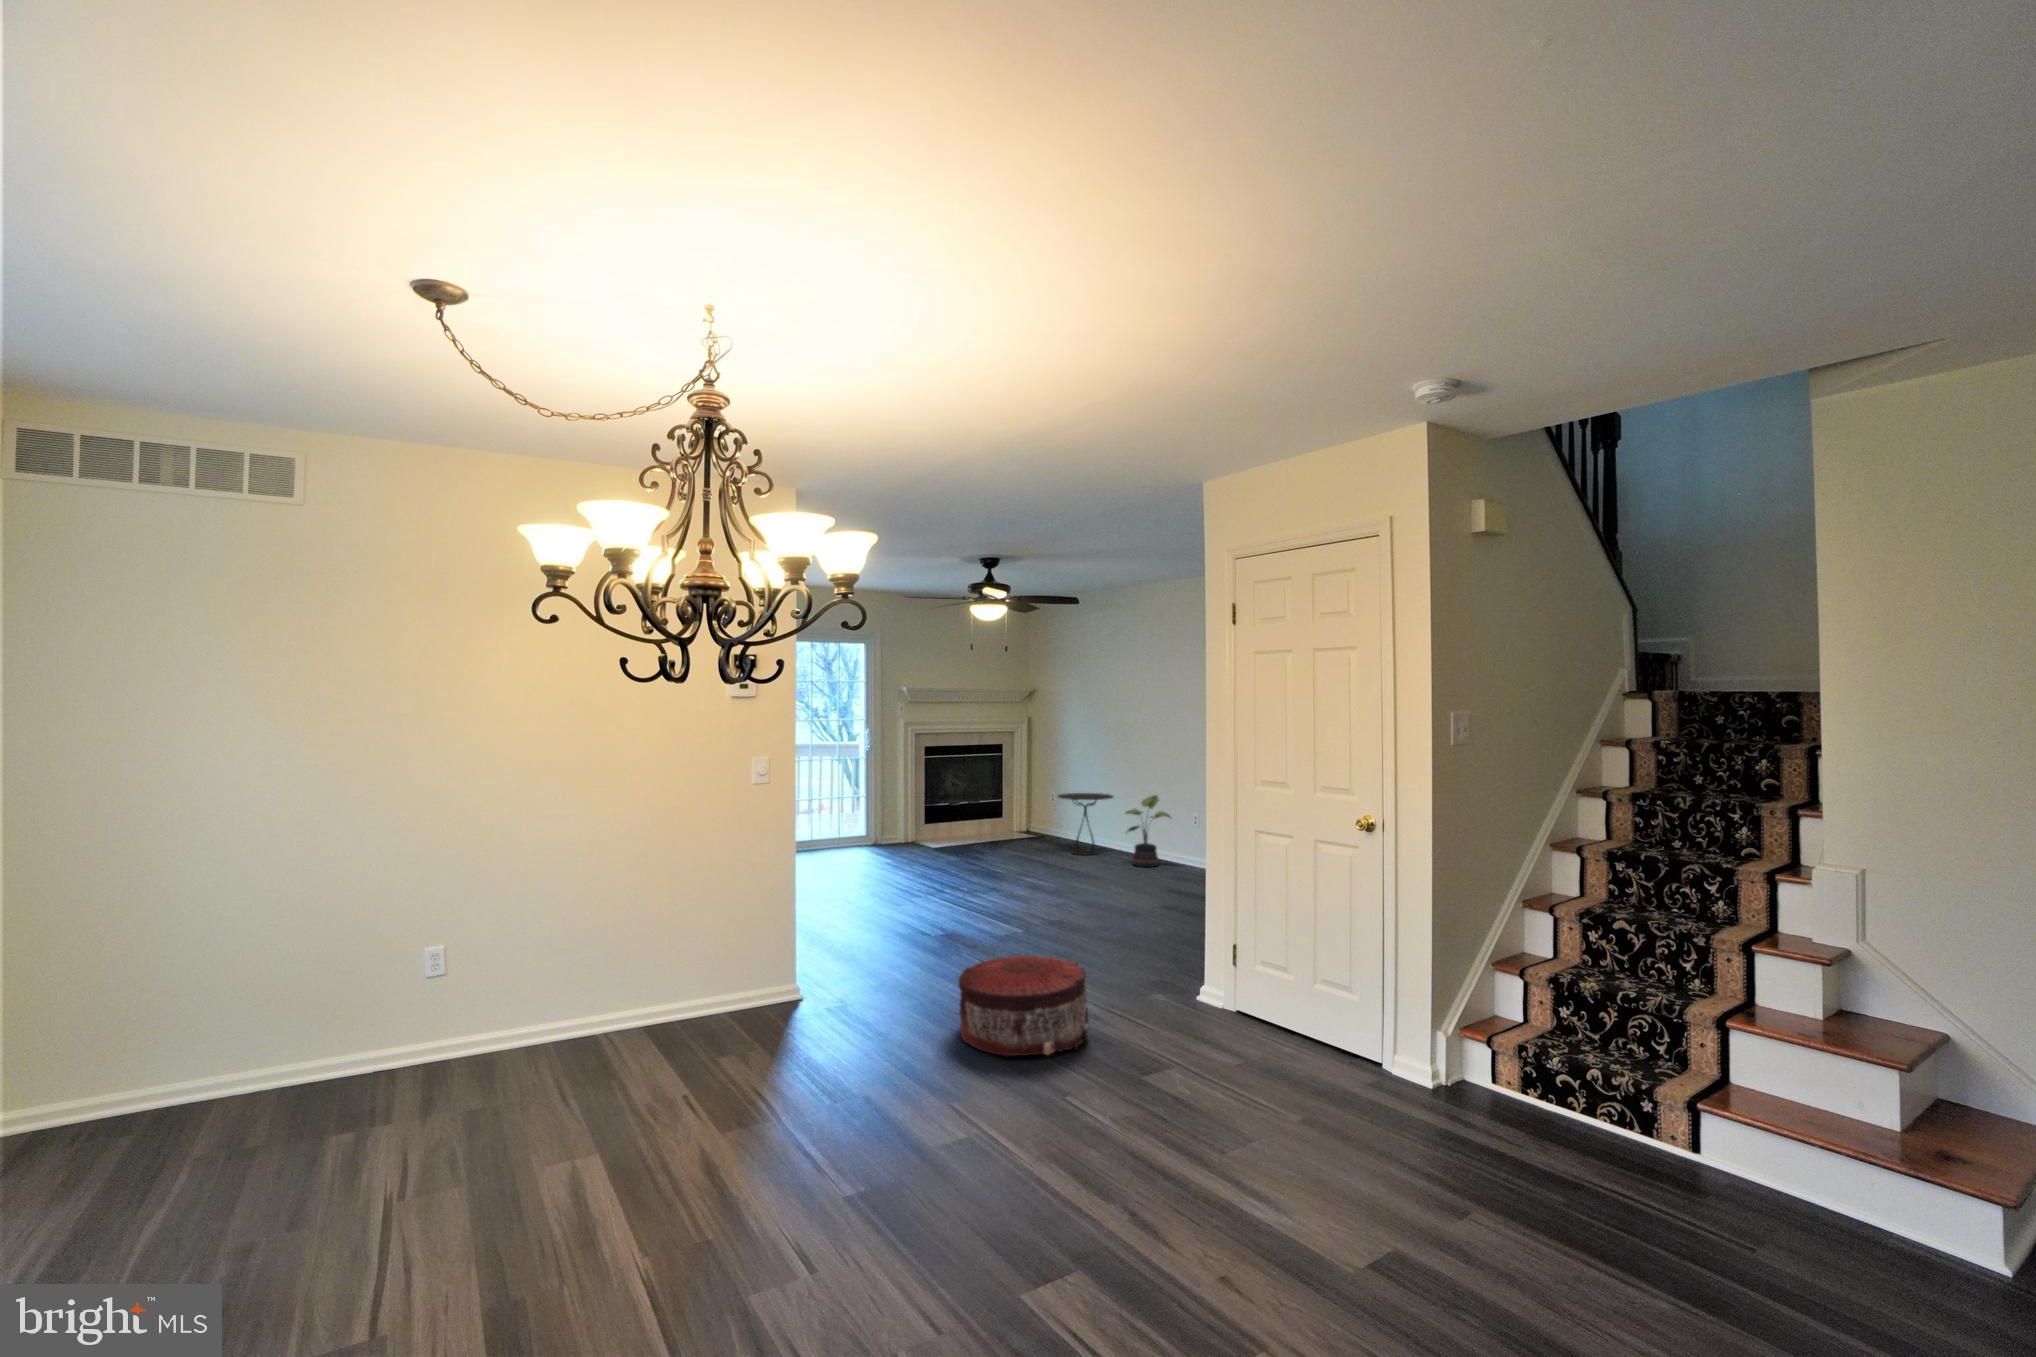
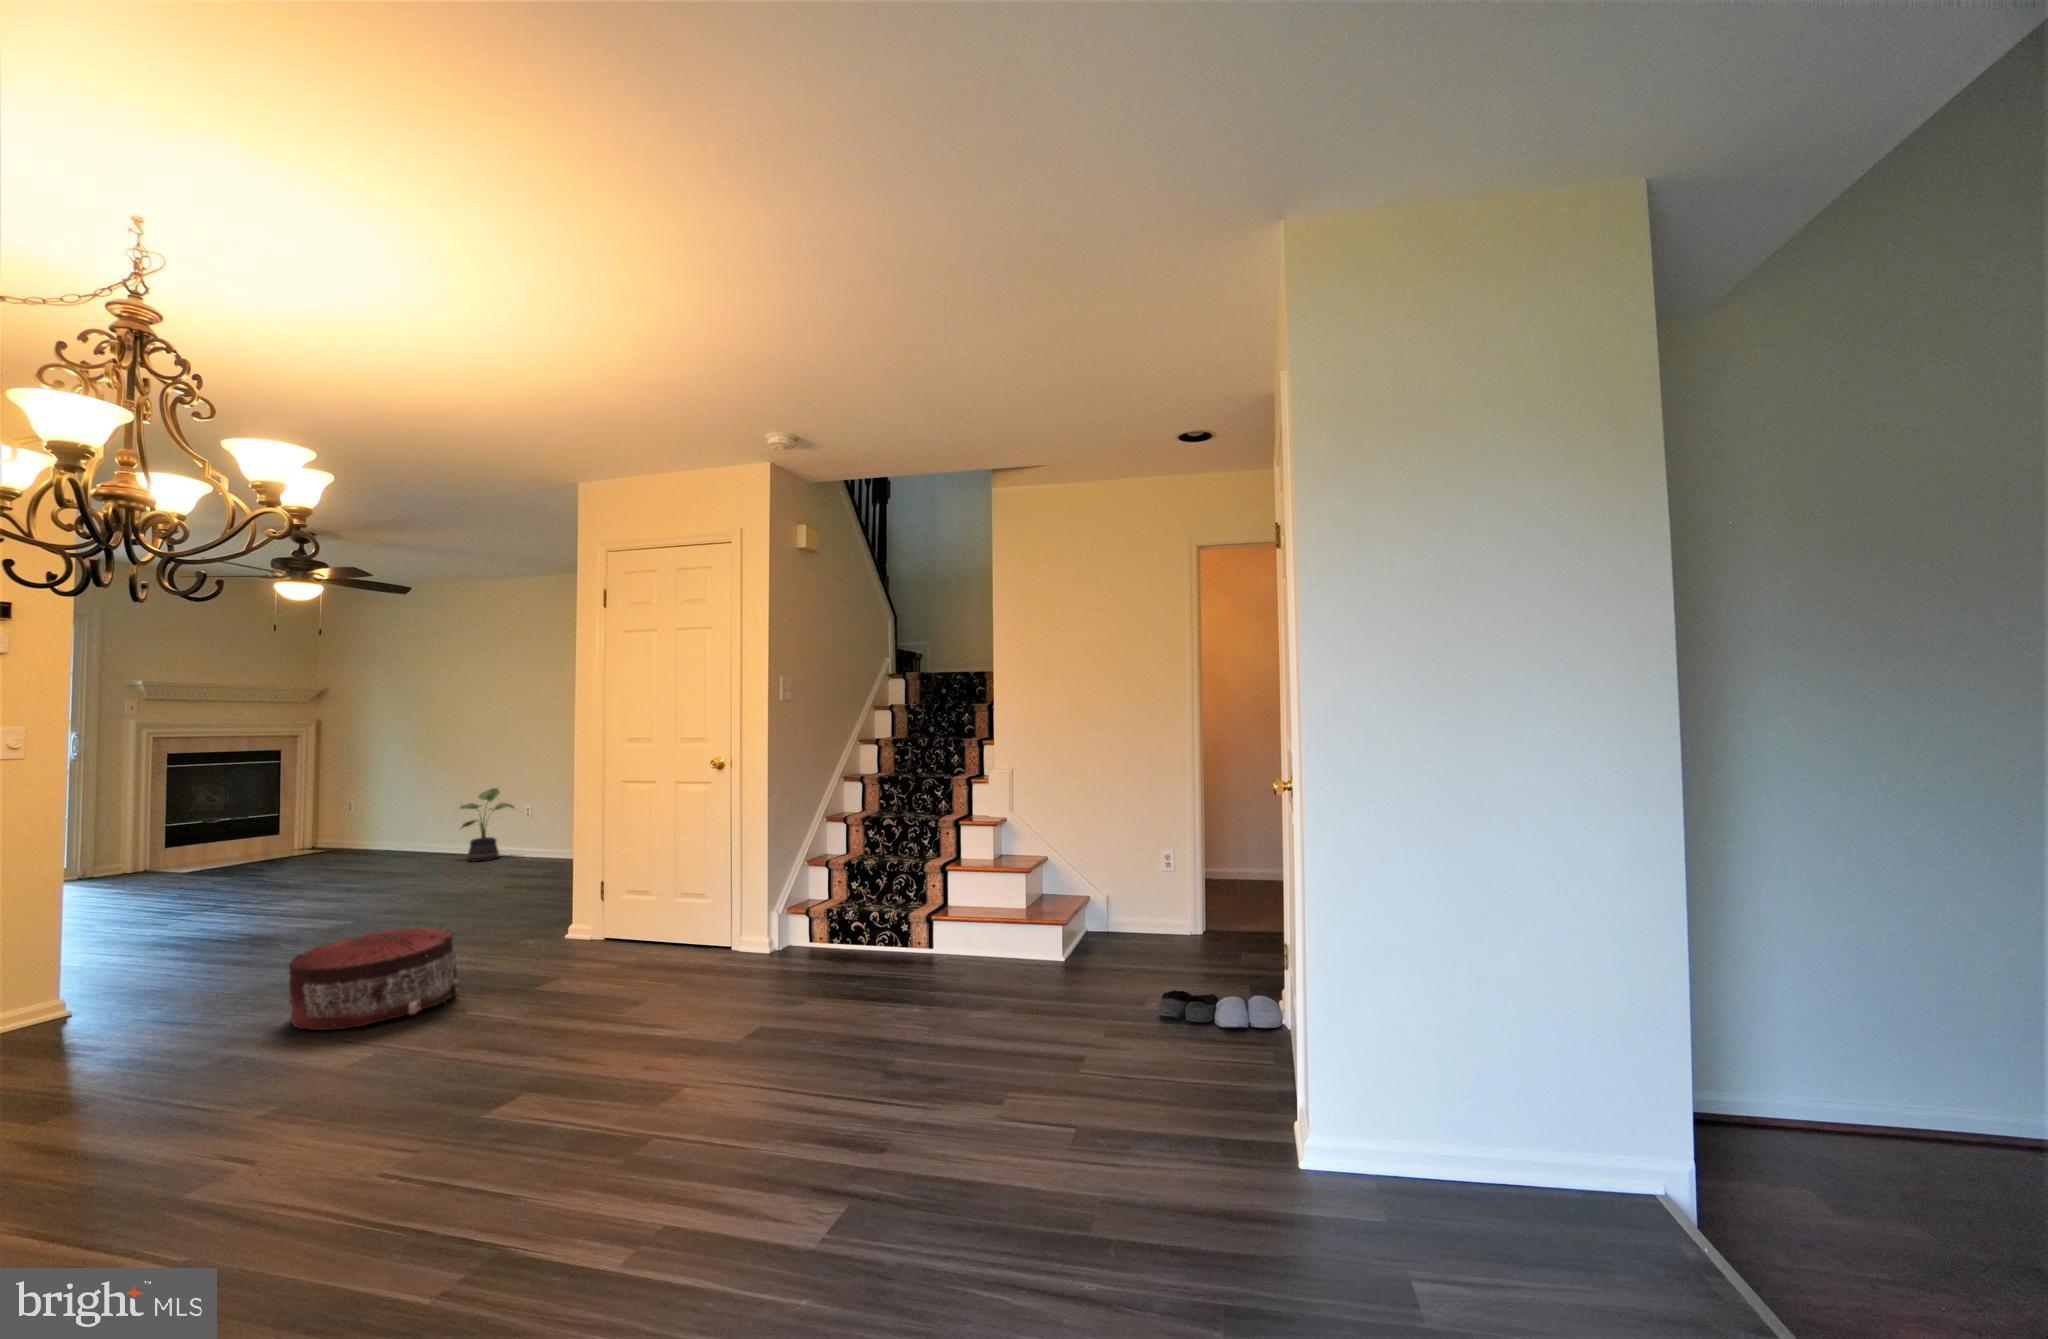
side table: present [1058,793,1113,855] -> none [365,793,442,861]

